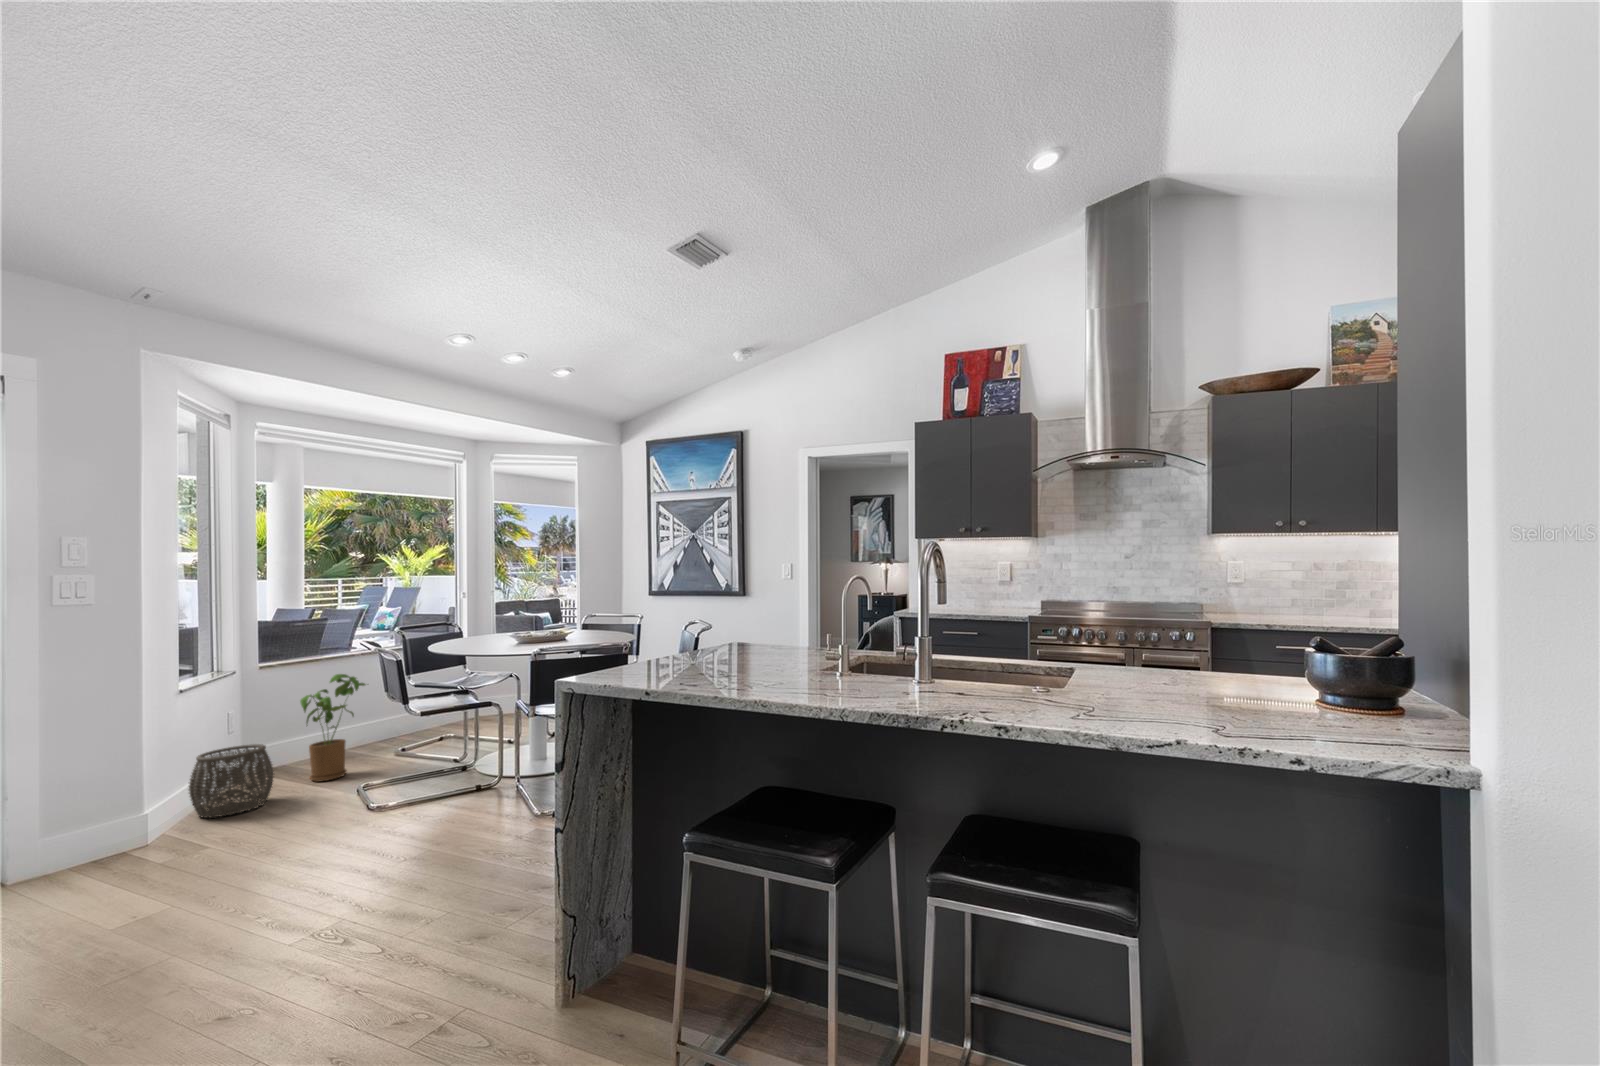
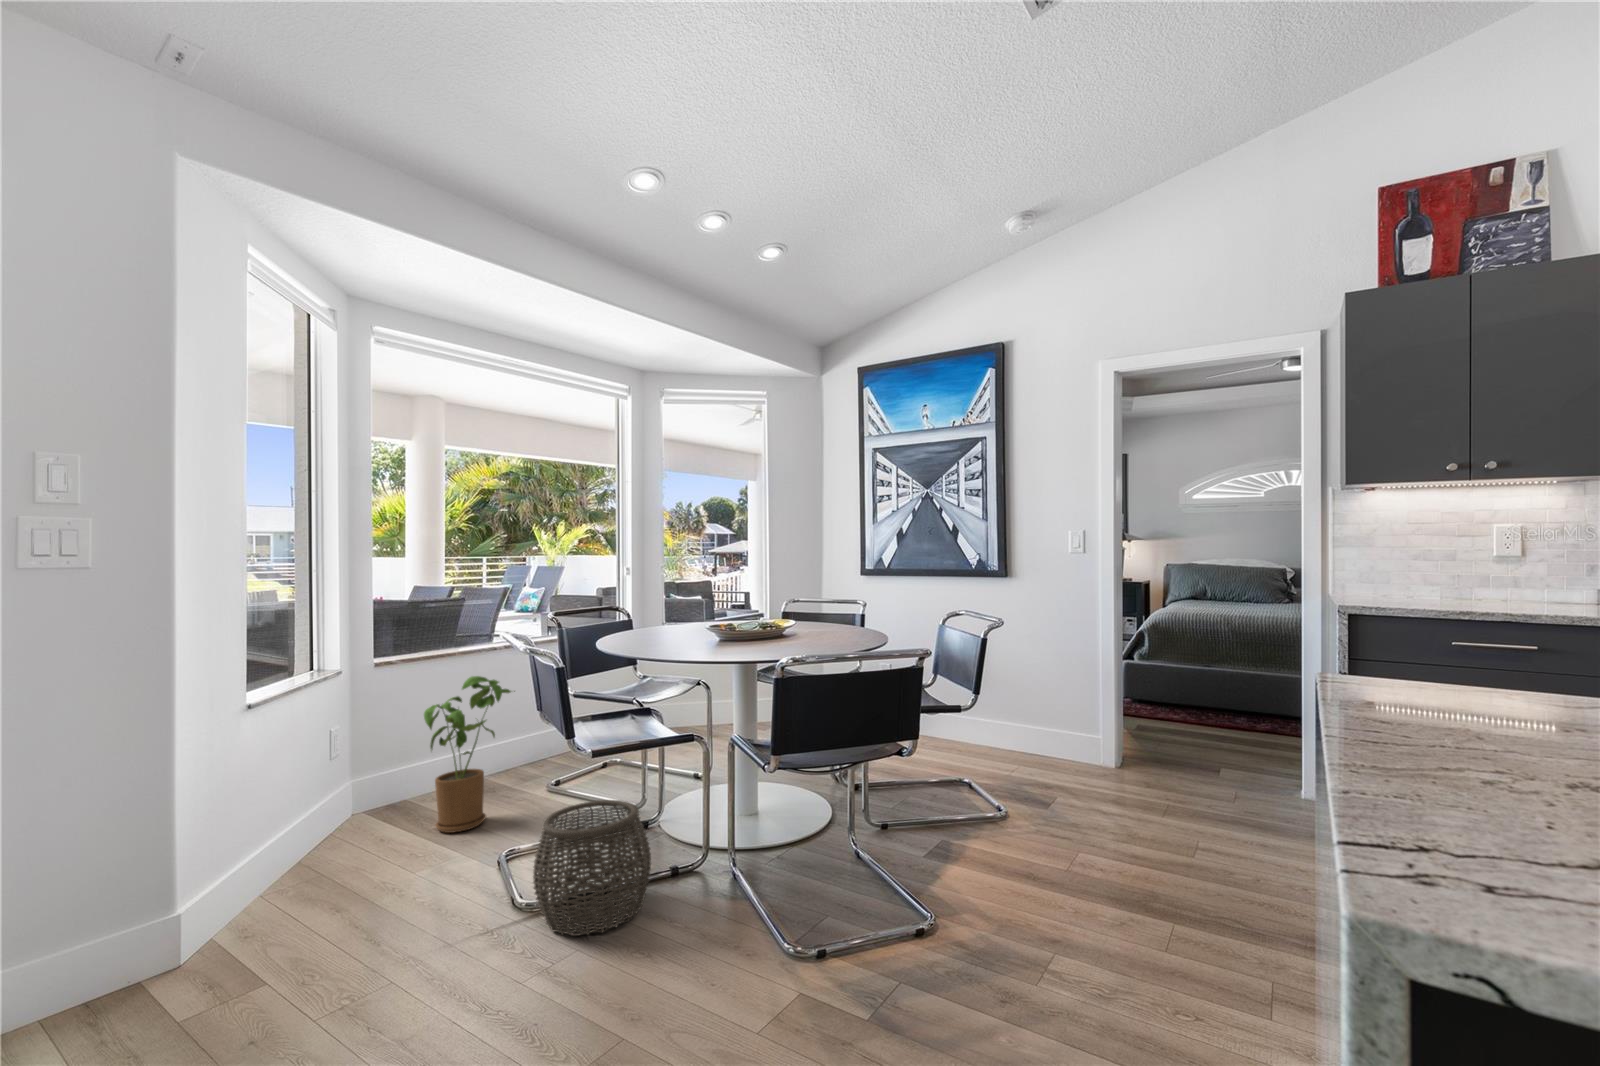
woven basket: present [189,744,274,818] -> present [533,800,651,936]

